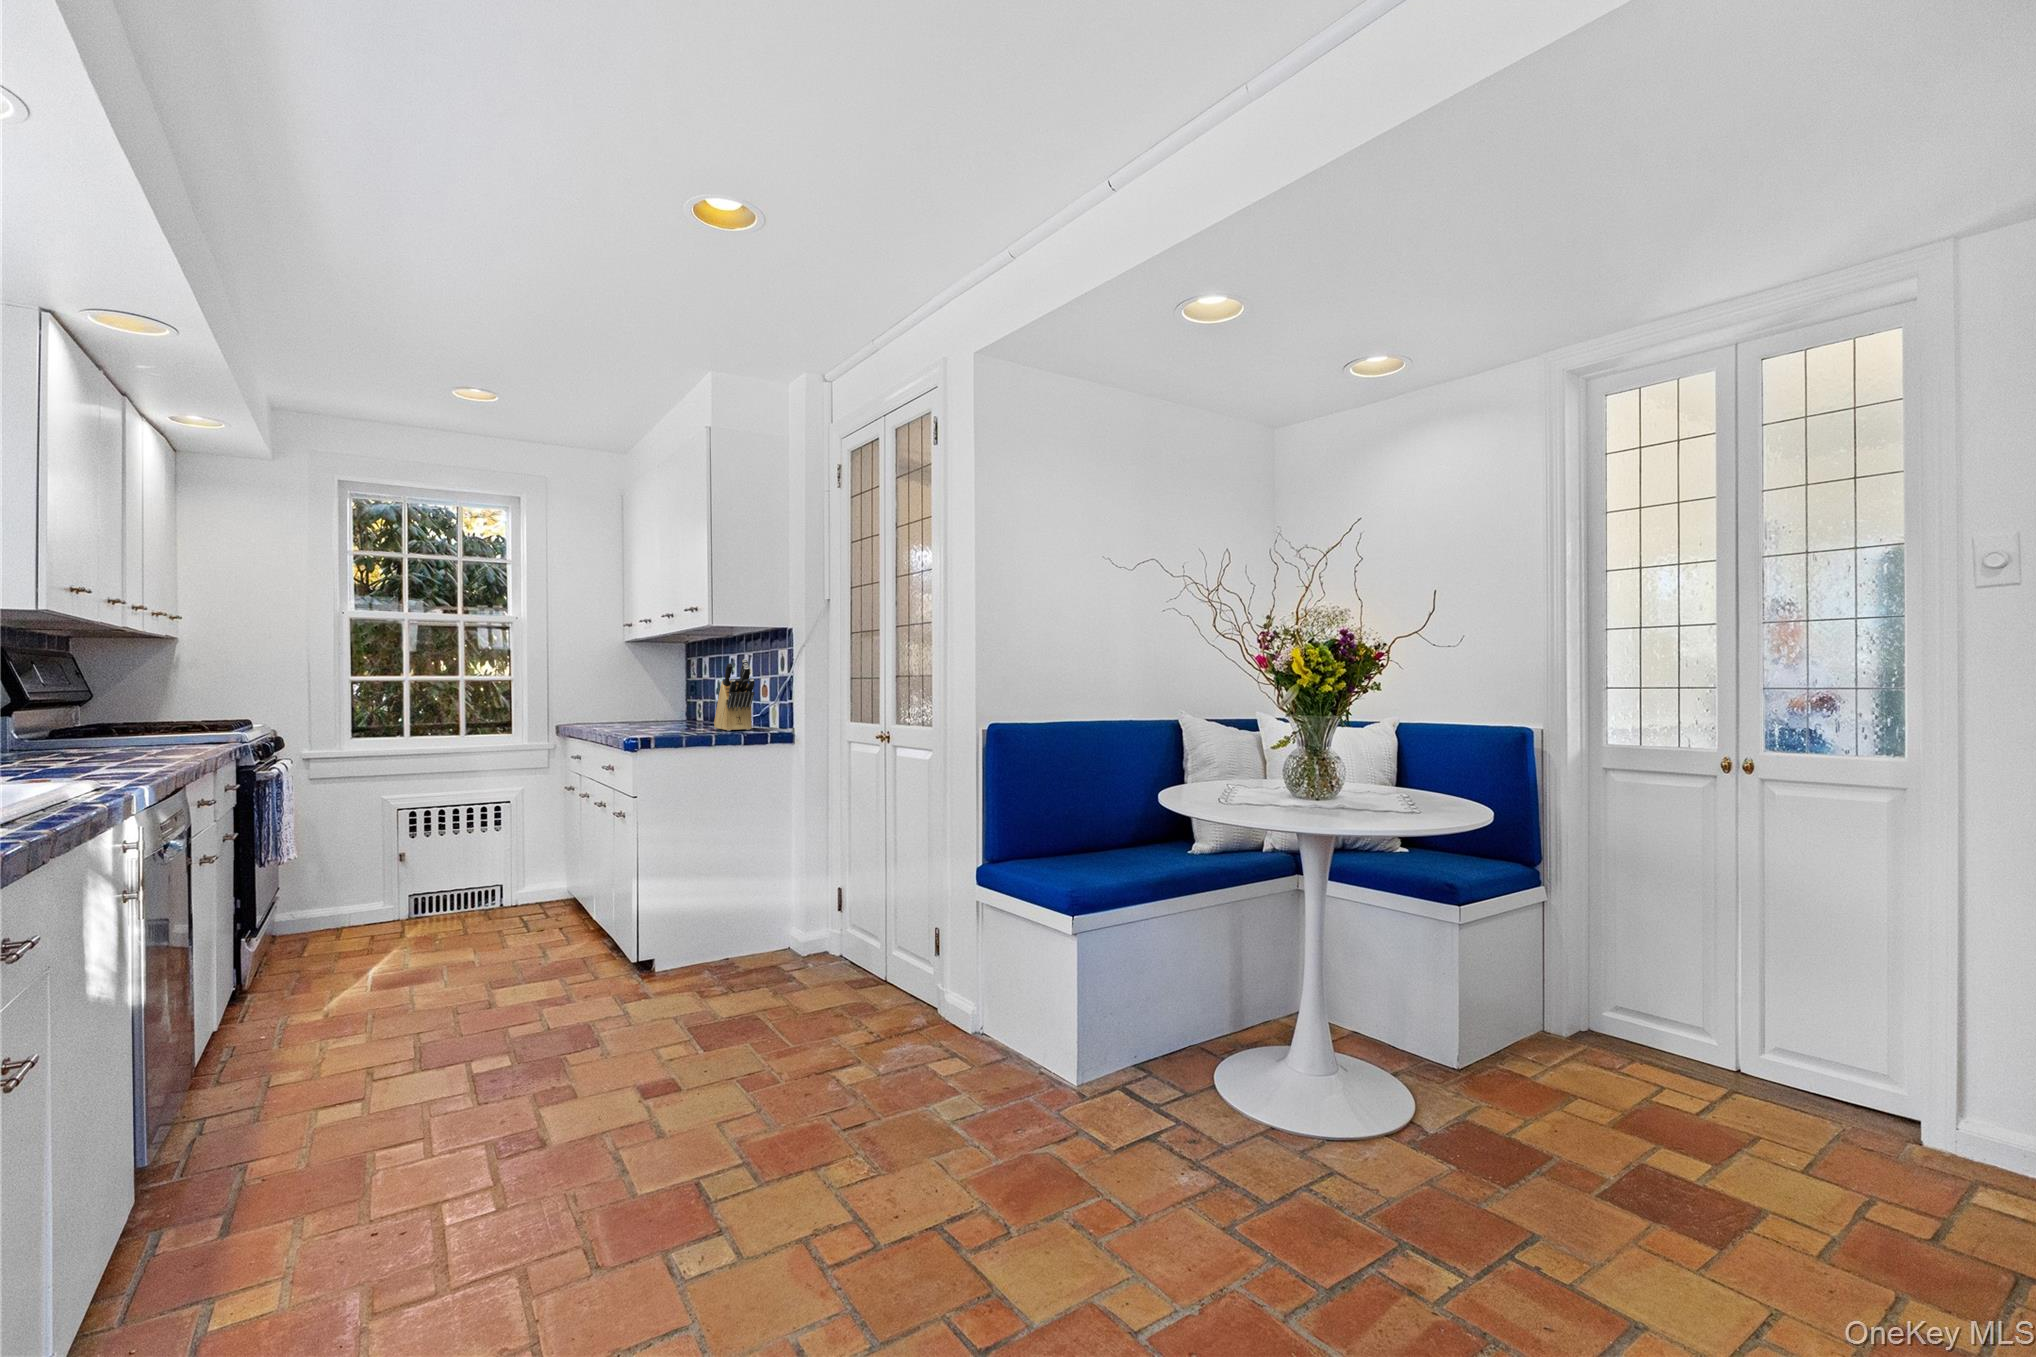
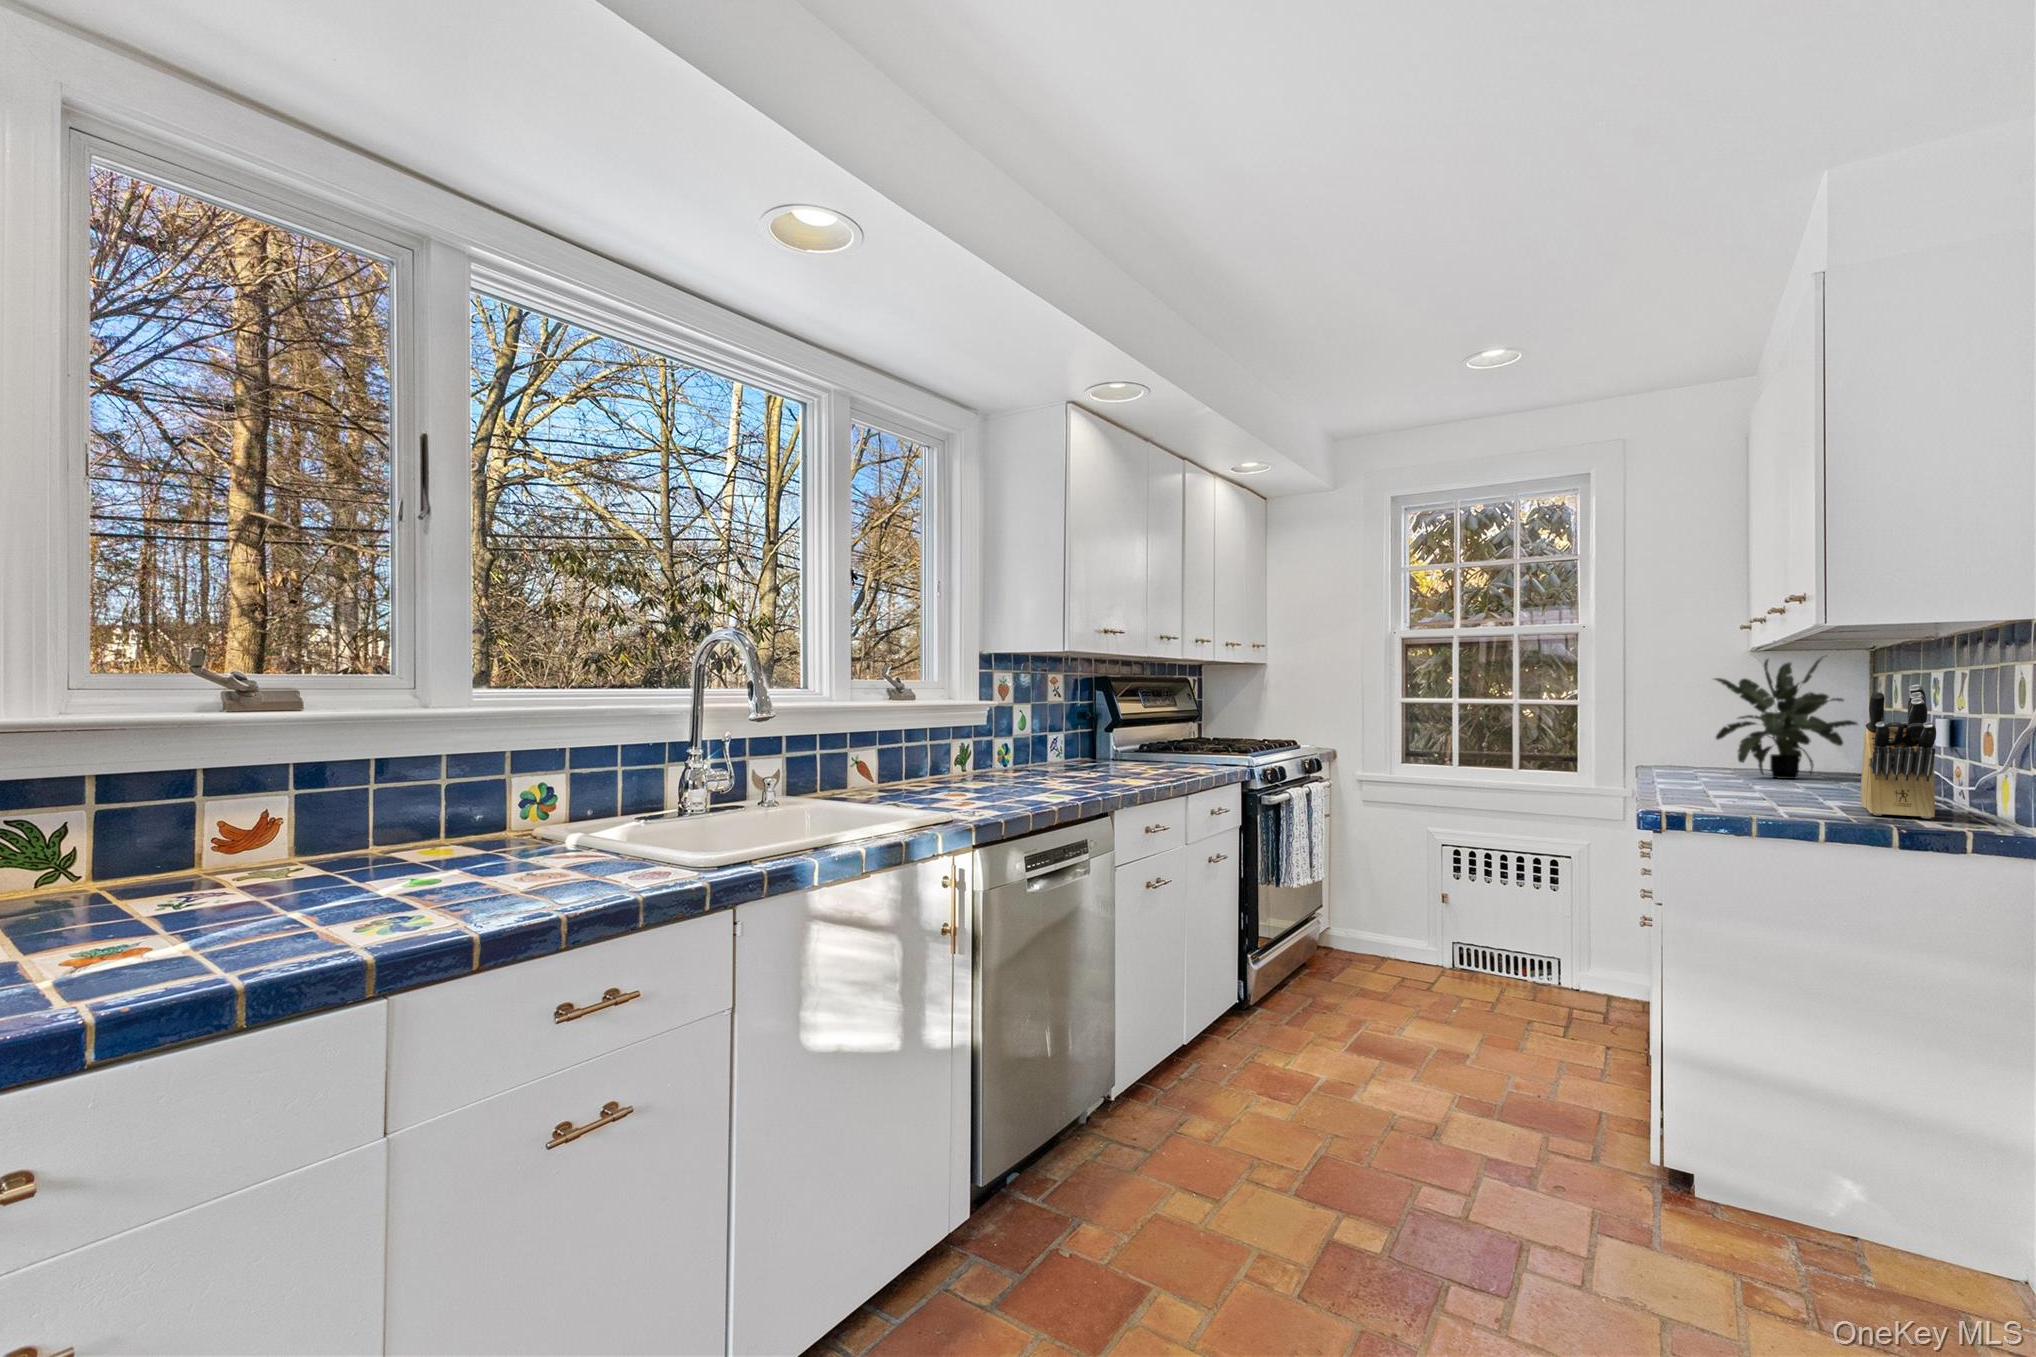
potted plant: none [615,645,694,724] -> present [1715,656,1857,779]

